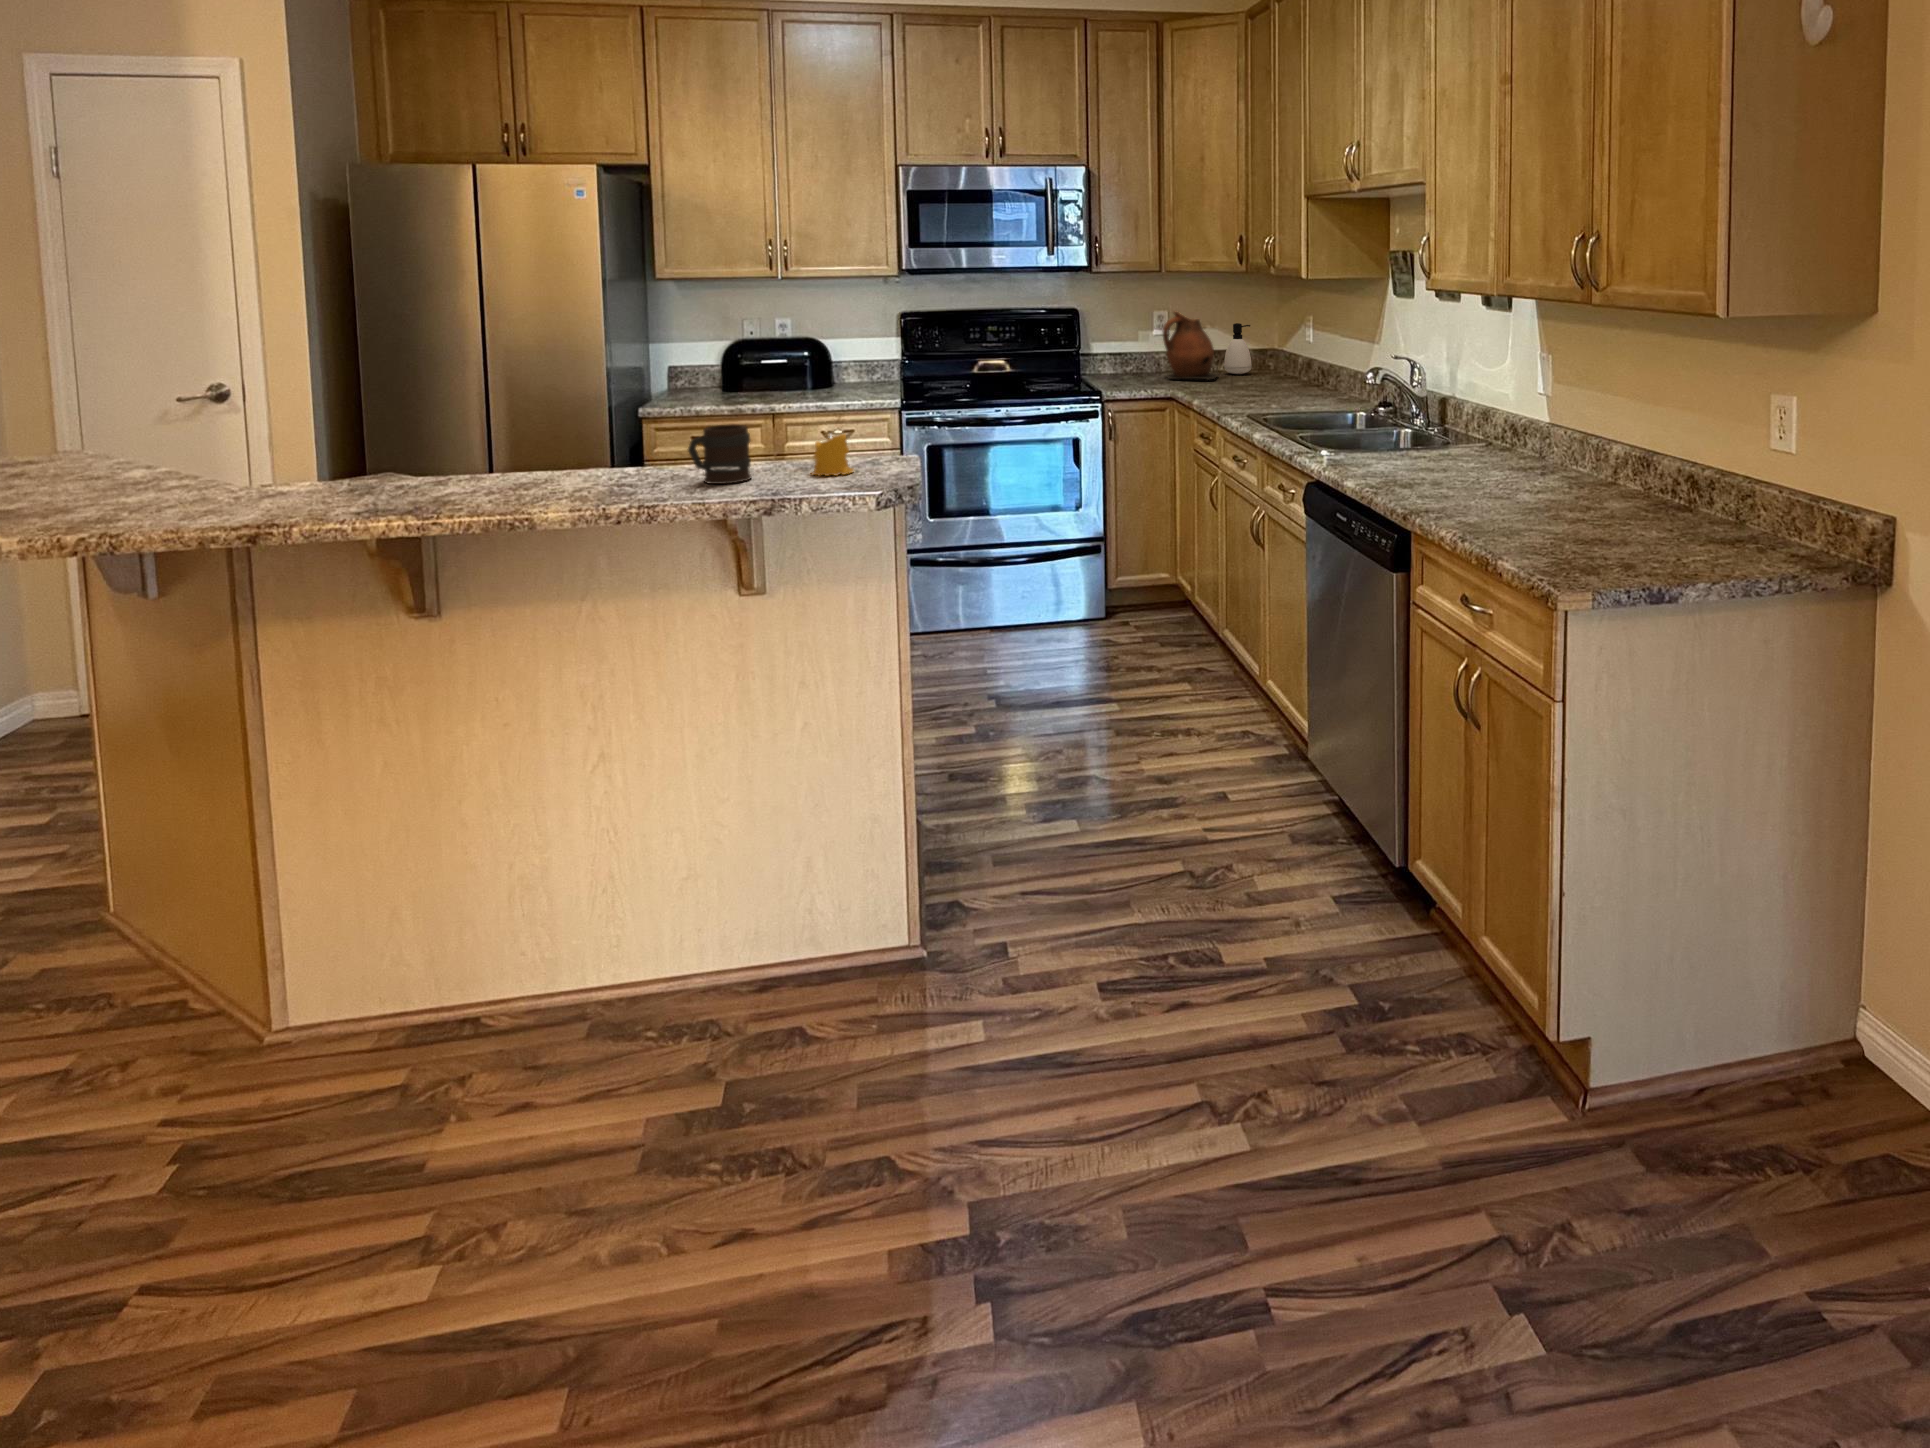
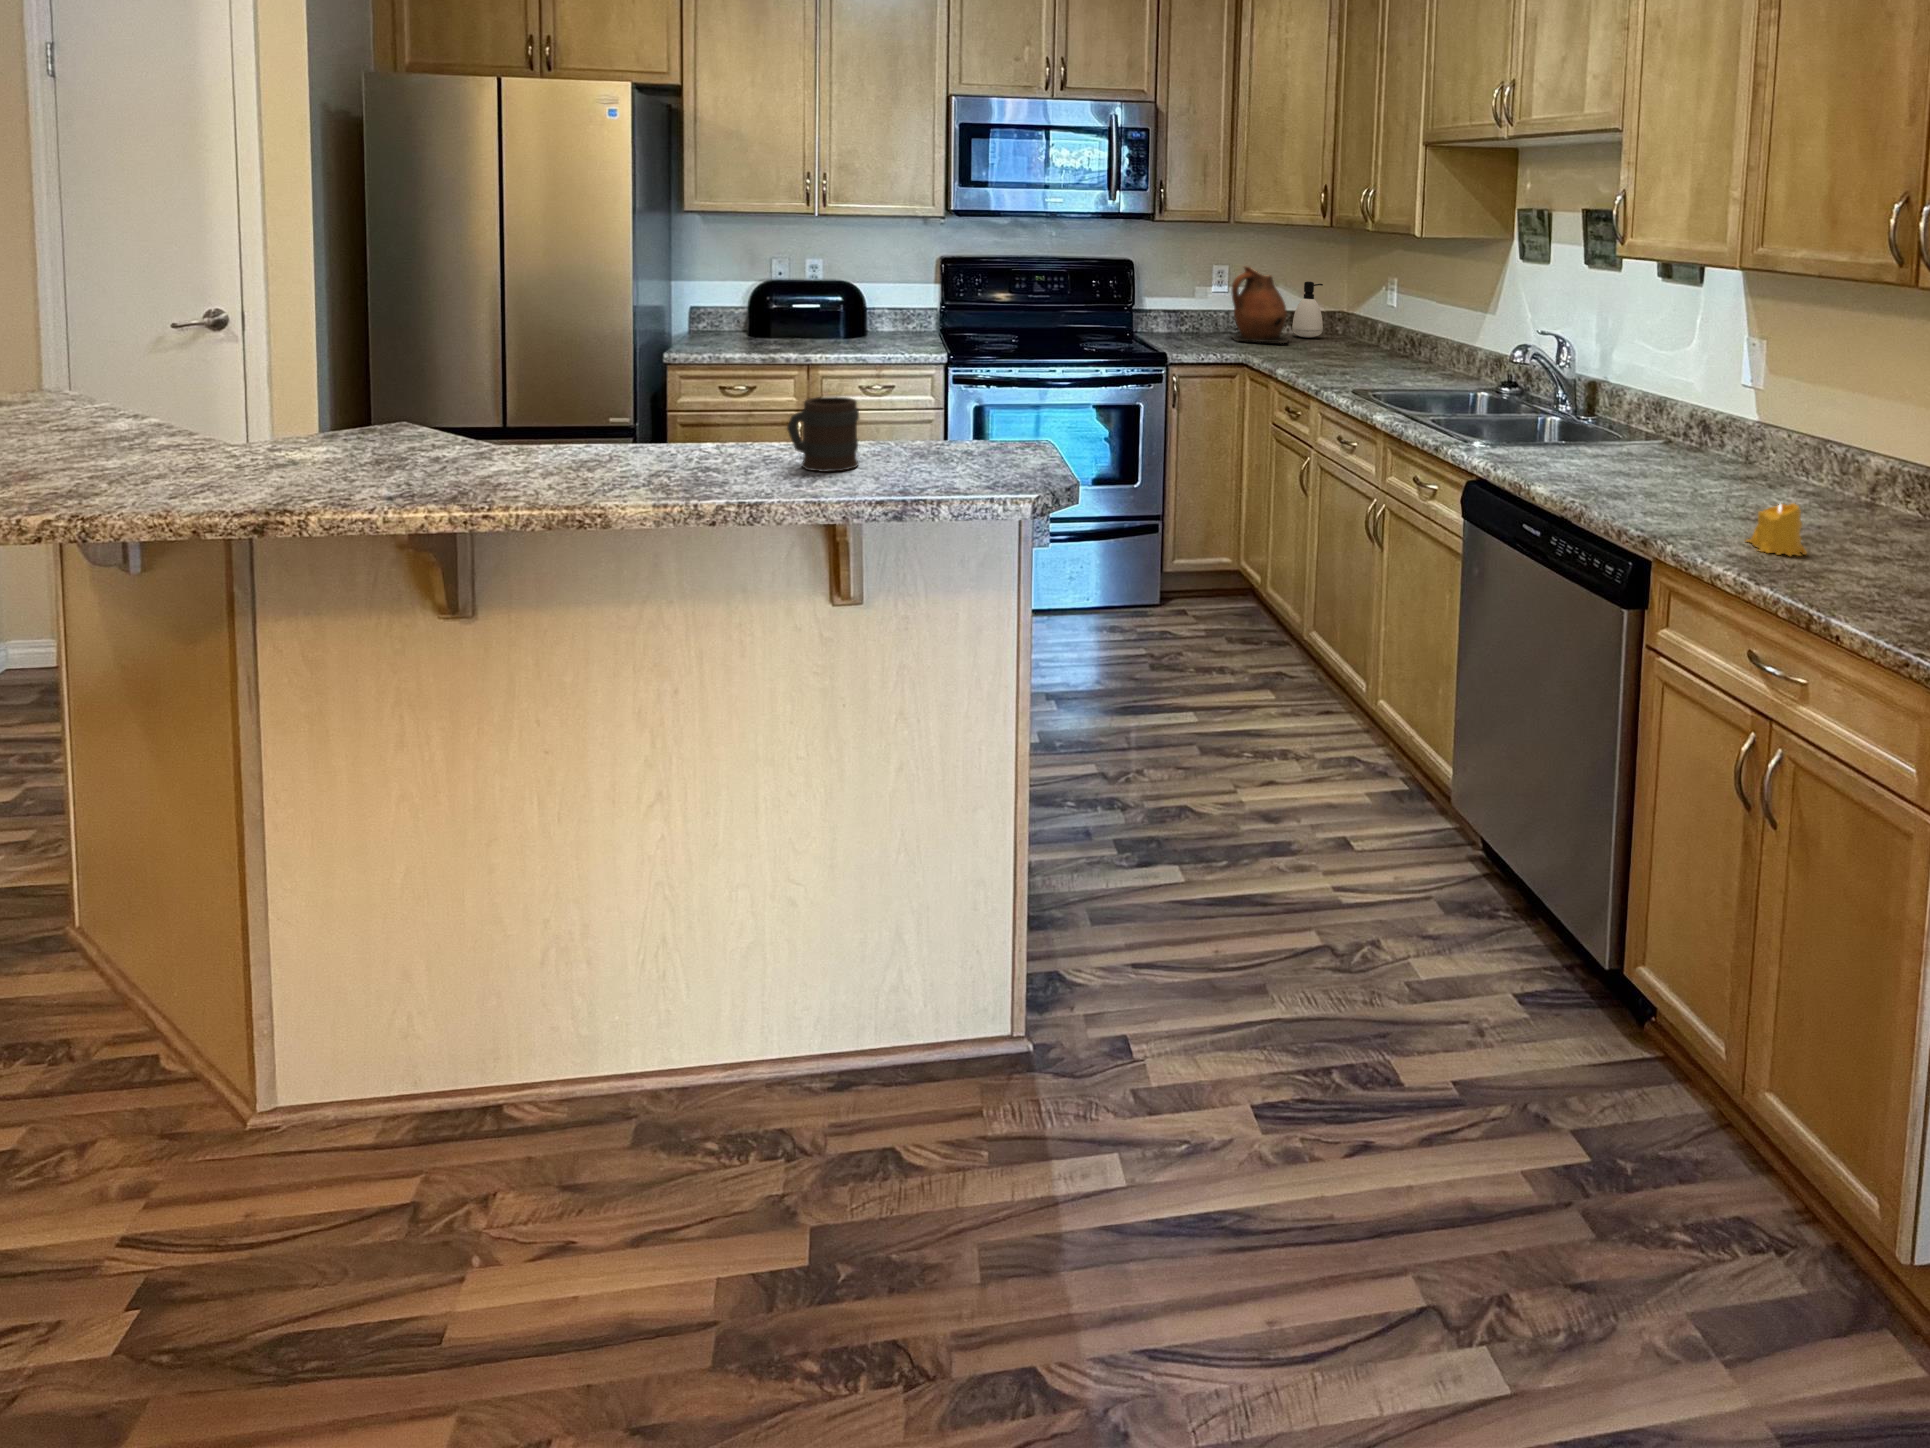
candle: present [812,434,853,476] -> present [1746,503,1807,556]

